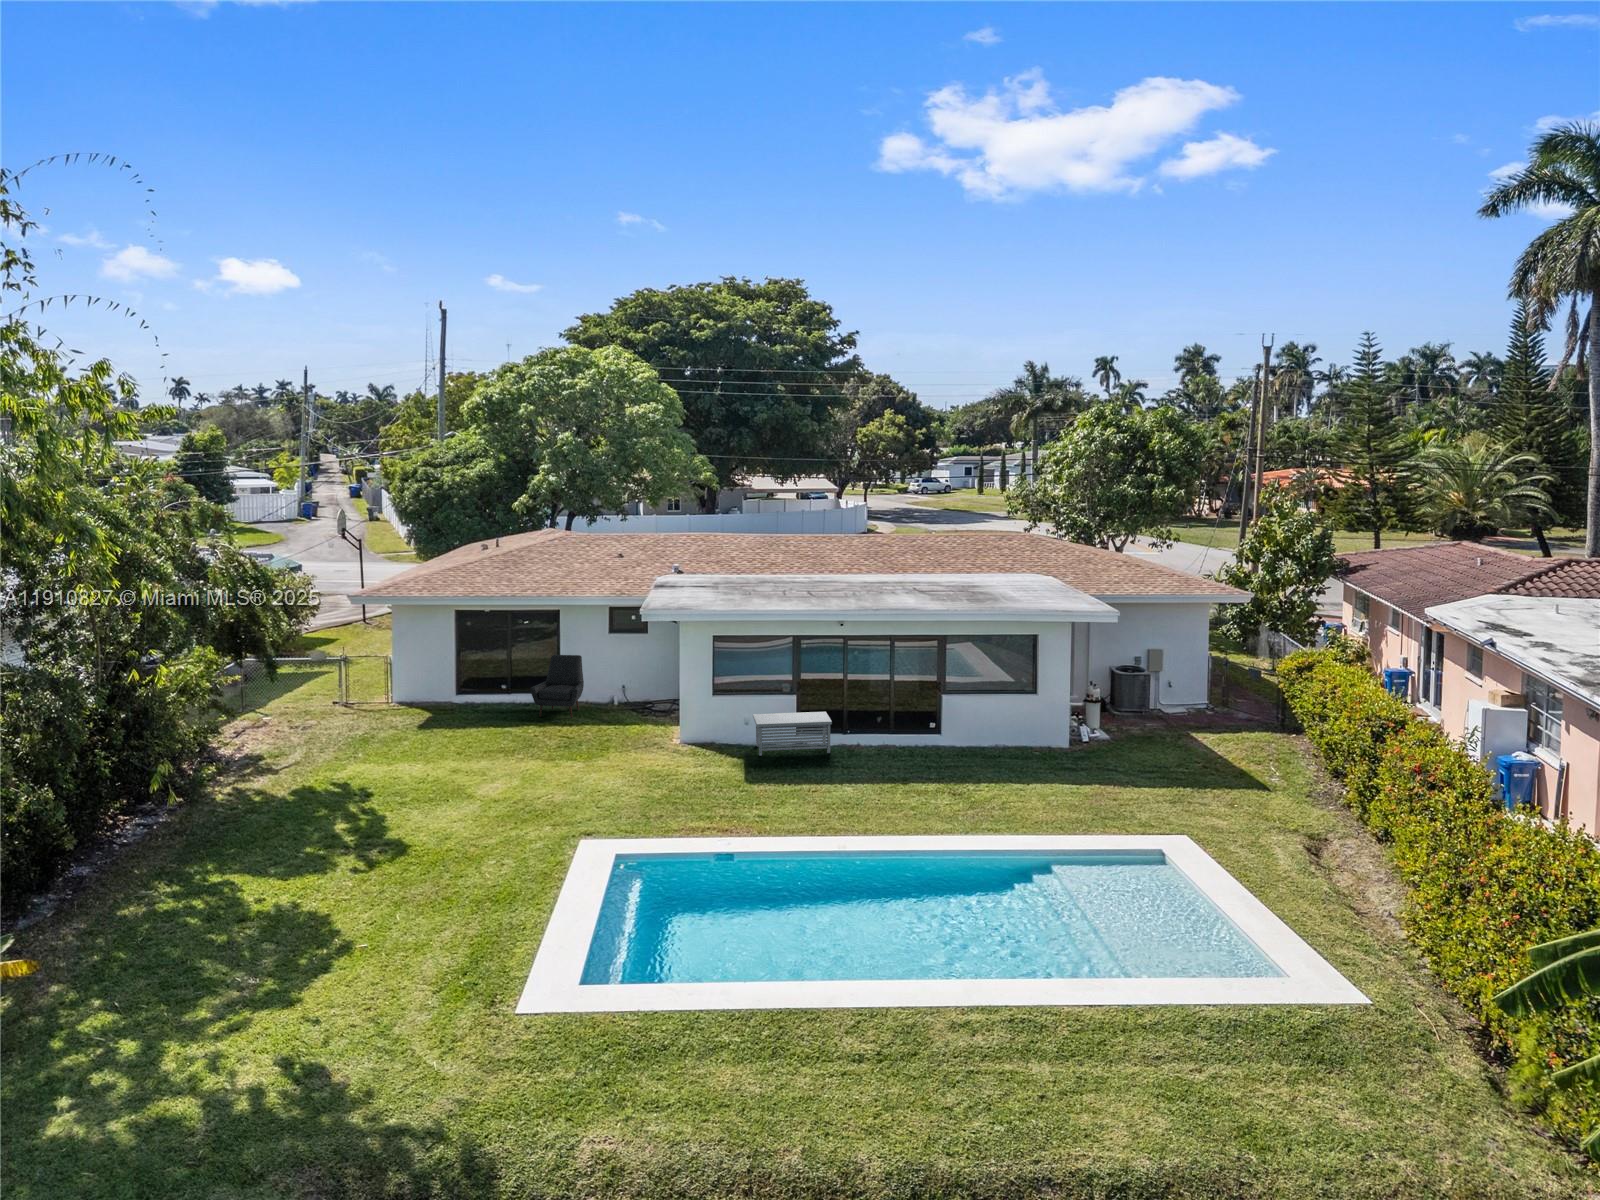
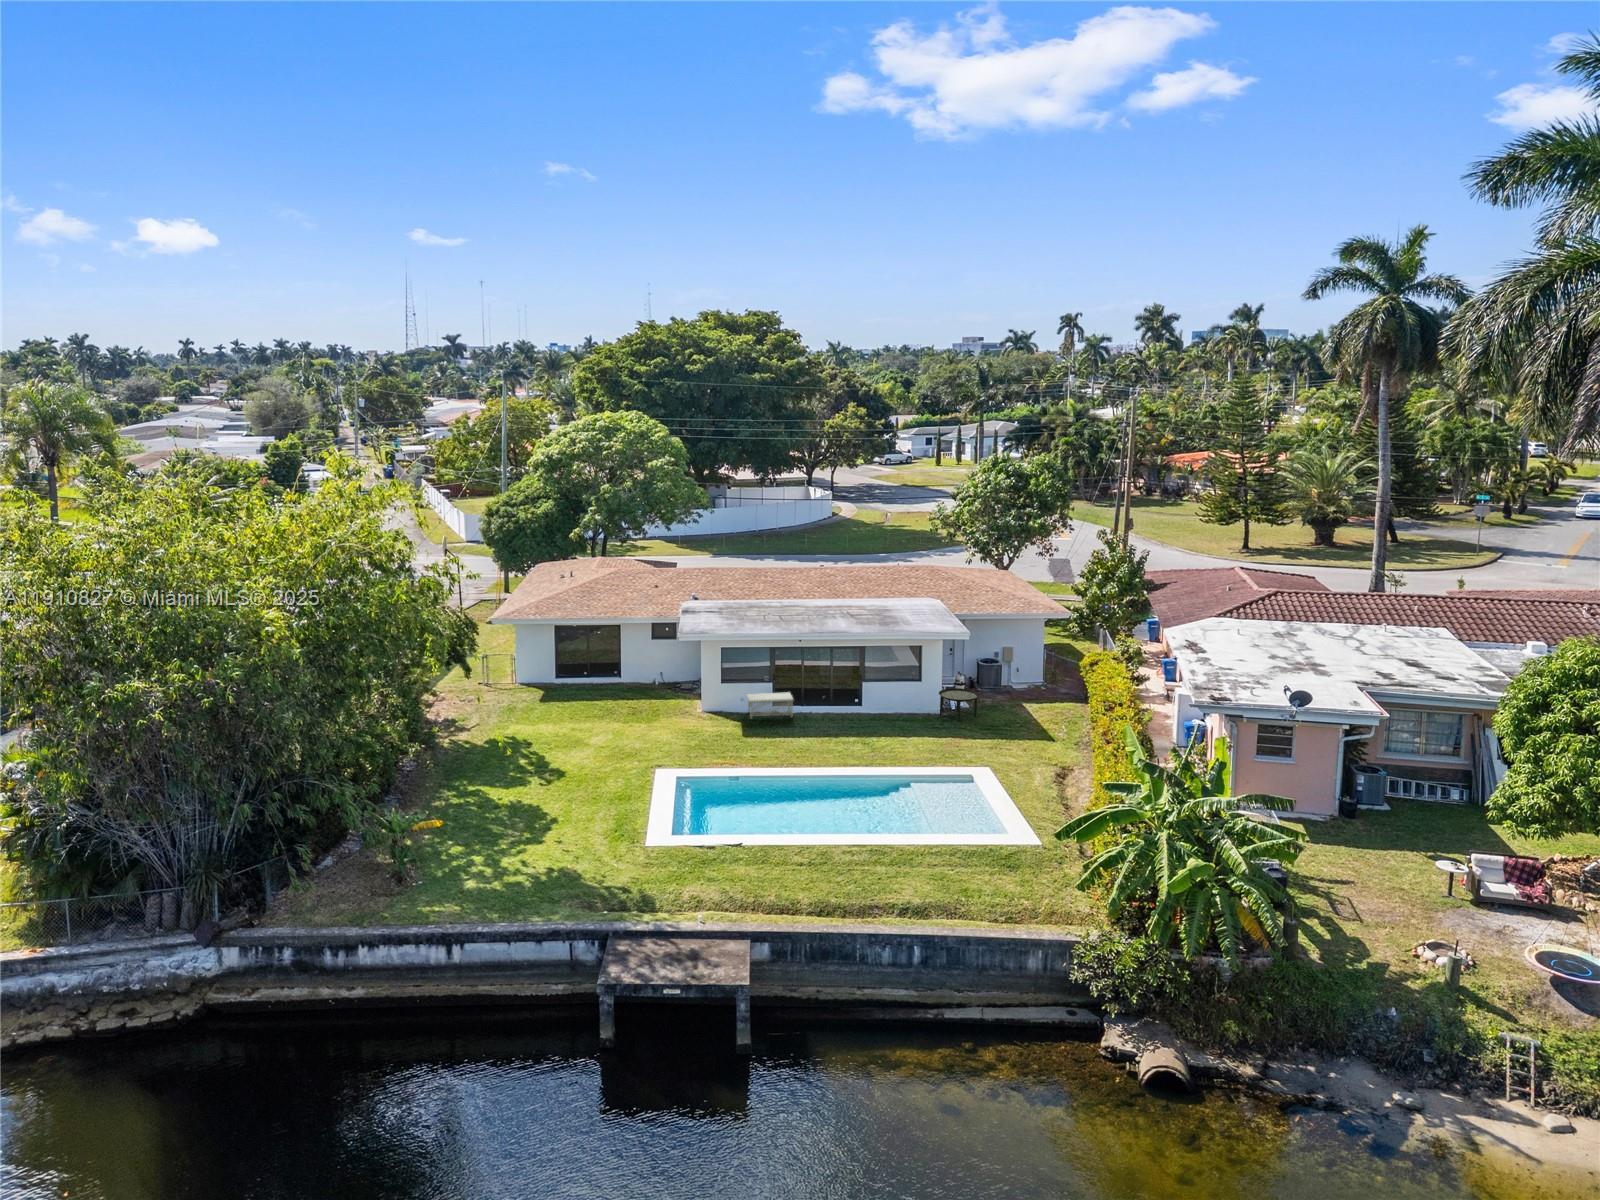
chair: present [530,655,584,718] -> none [608,654,640,694]
round table: none [1078,704,1148,760] -> present [939,688,979,722]

